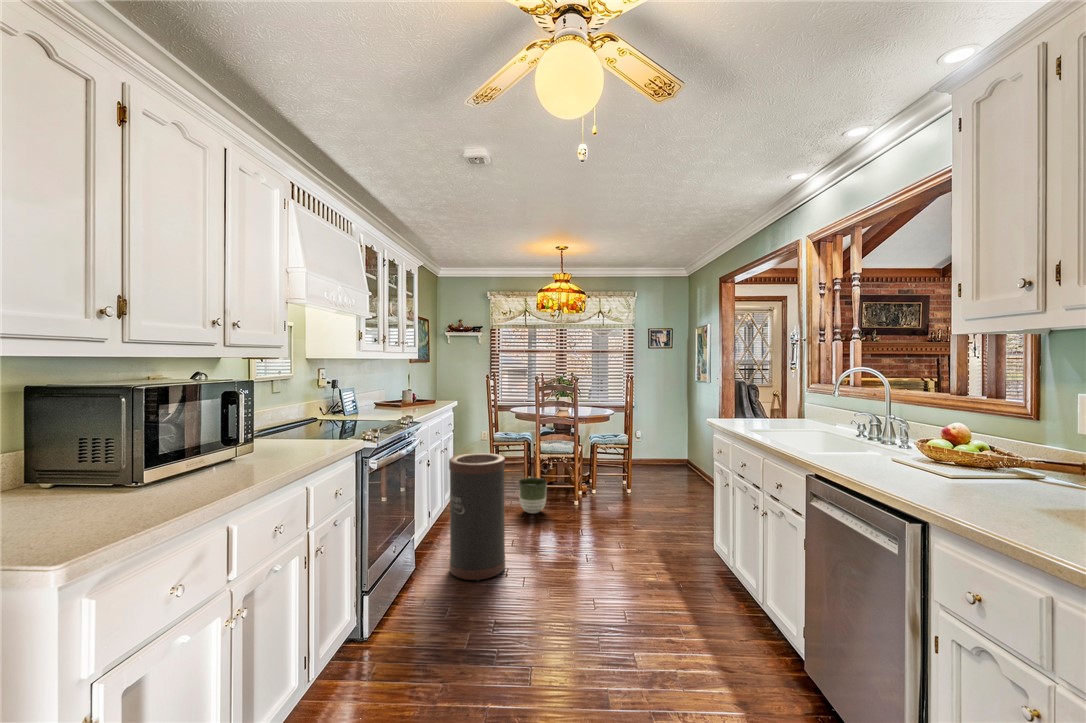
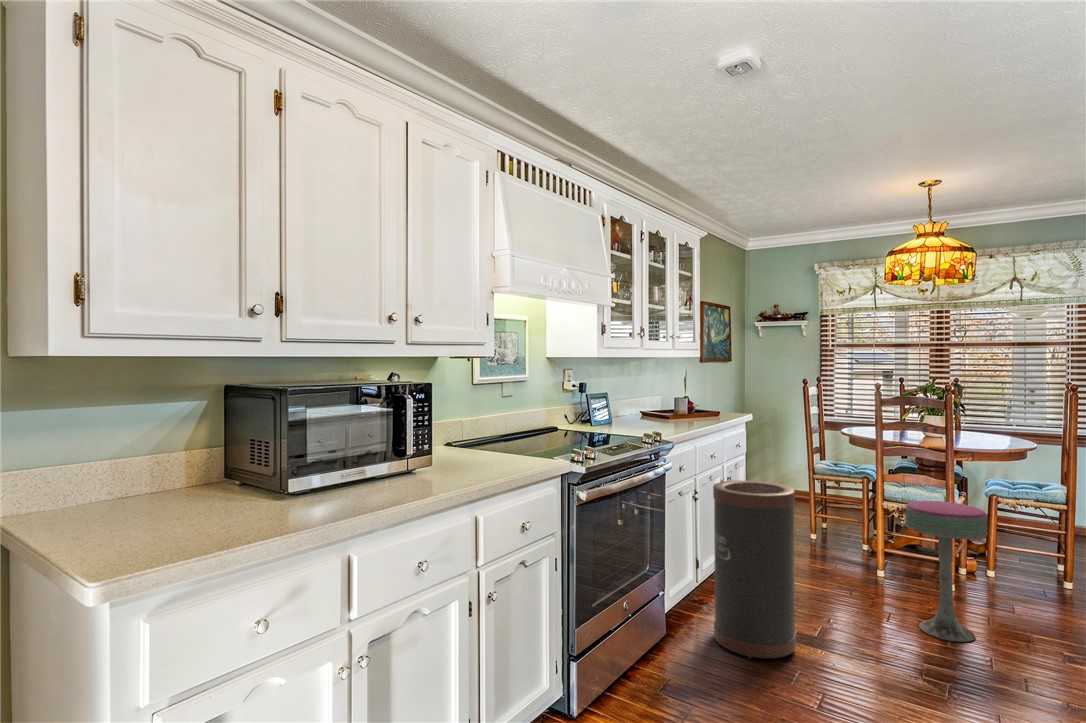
bar stool: none [560,452,602,537] -> present [905,501,988,642]
planter: present [519,478,547,513] -> none [842,533,890,588]

